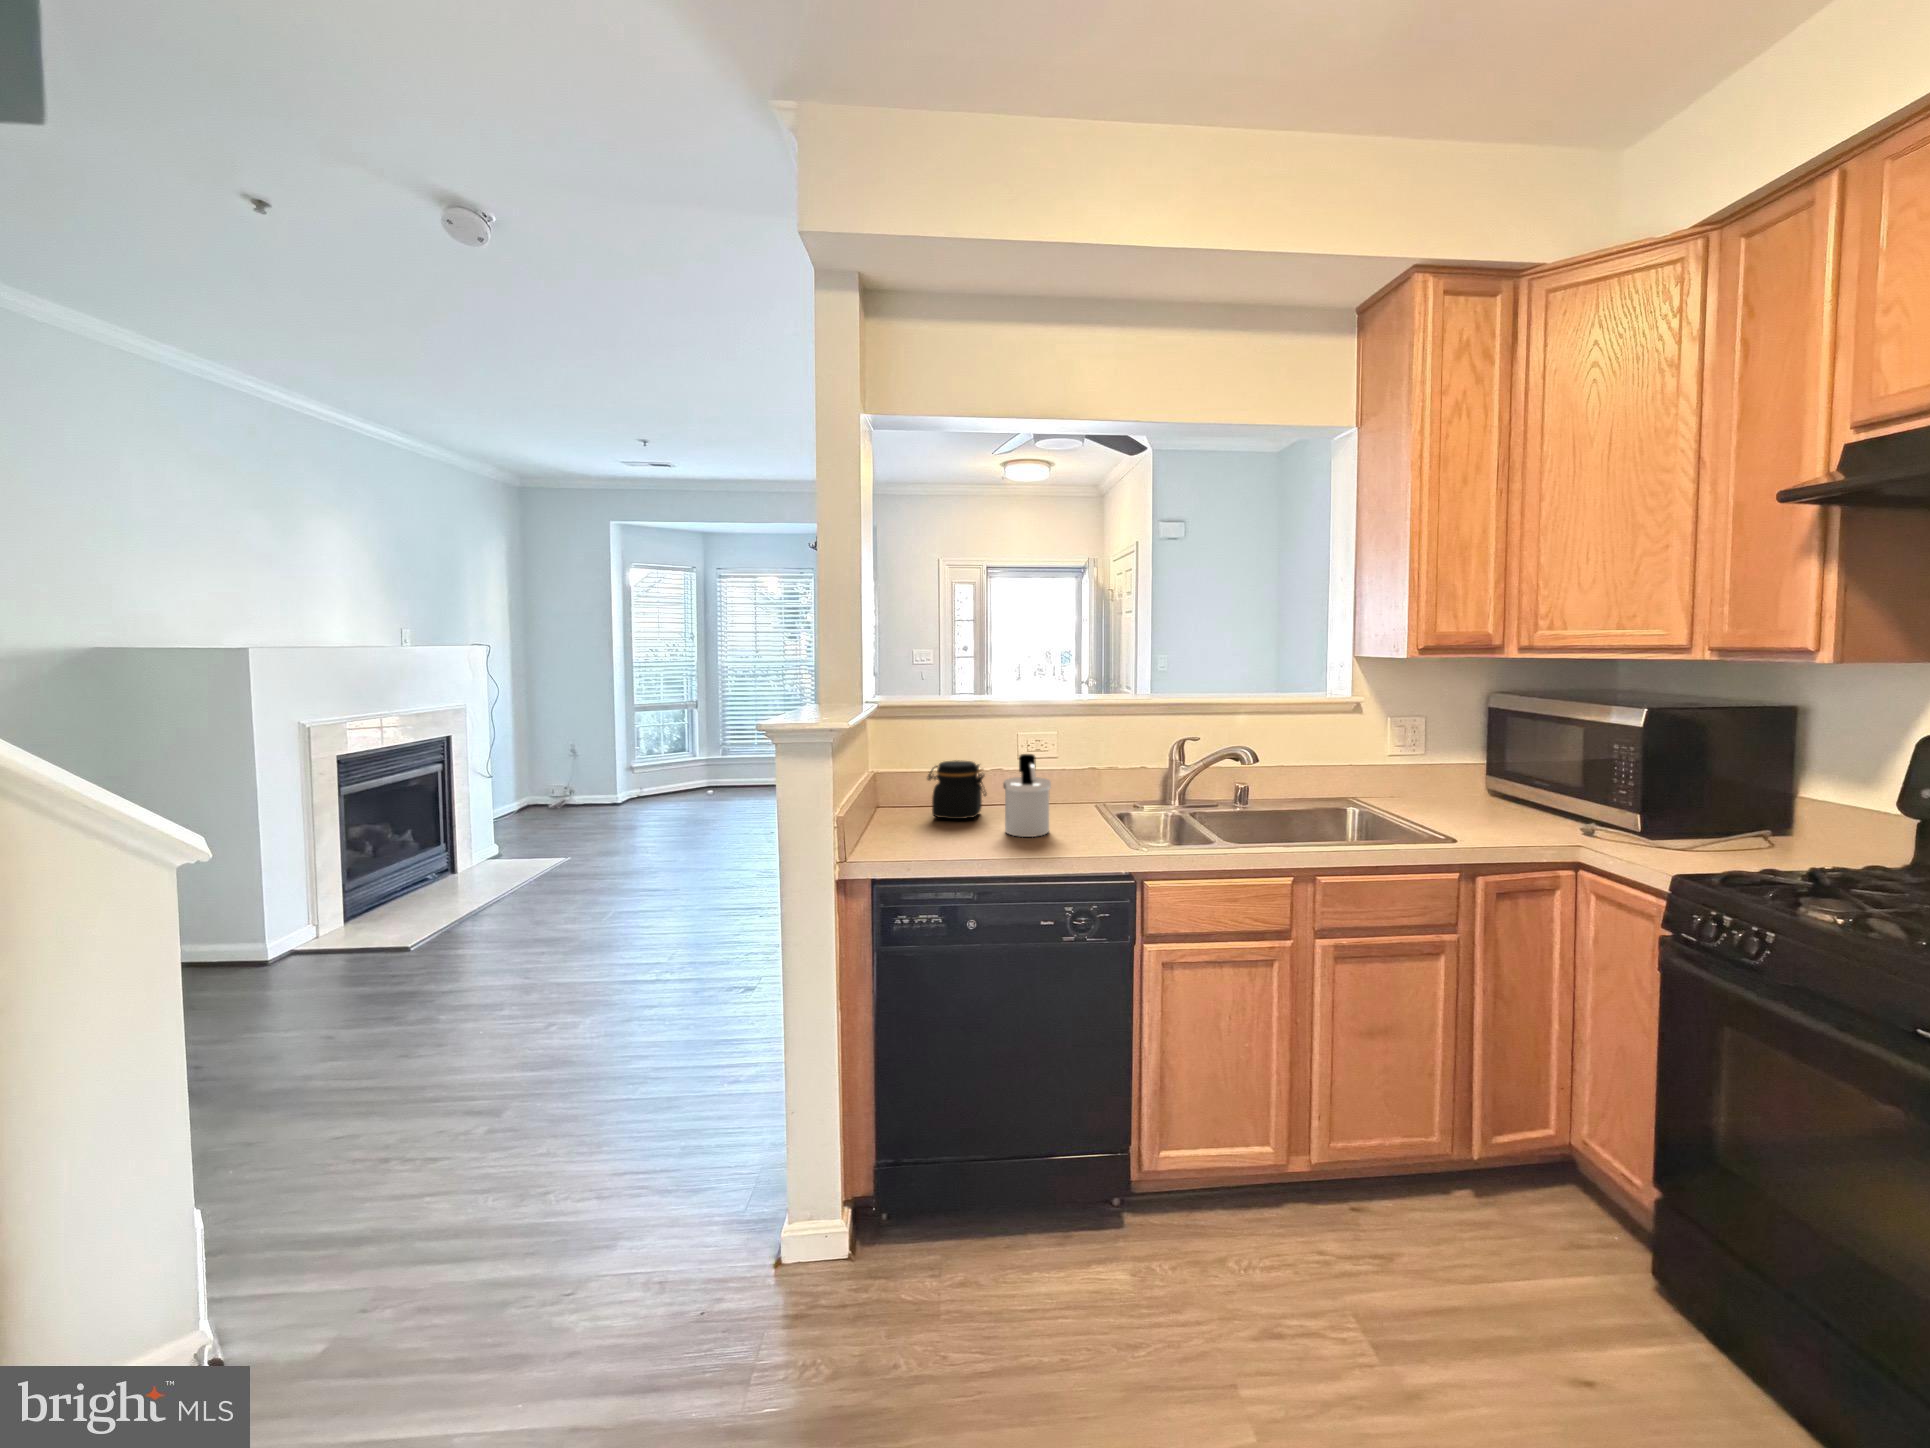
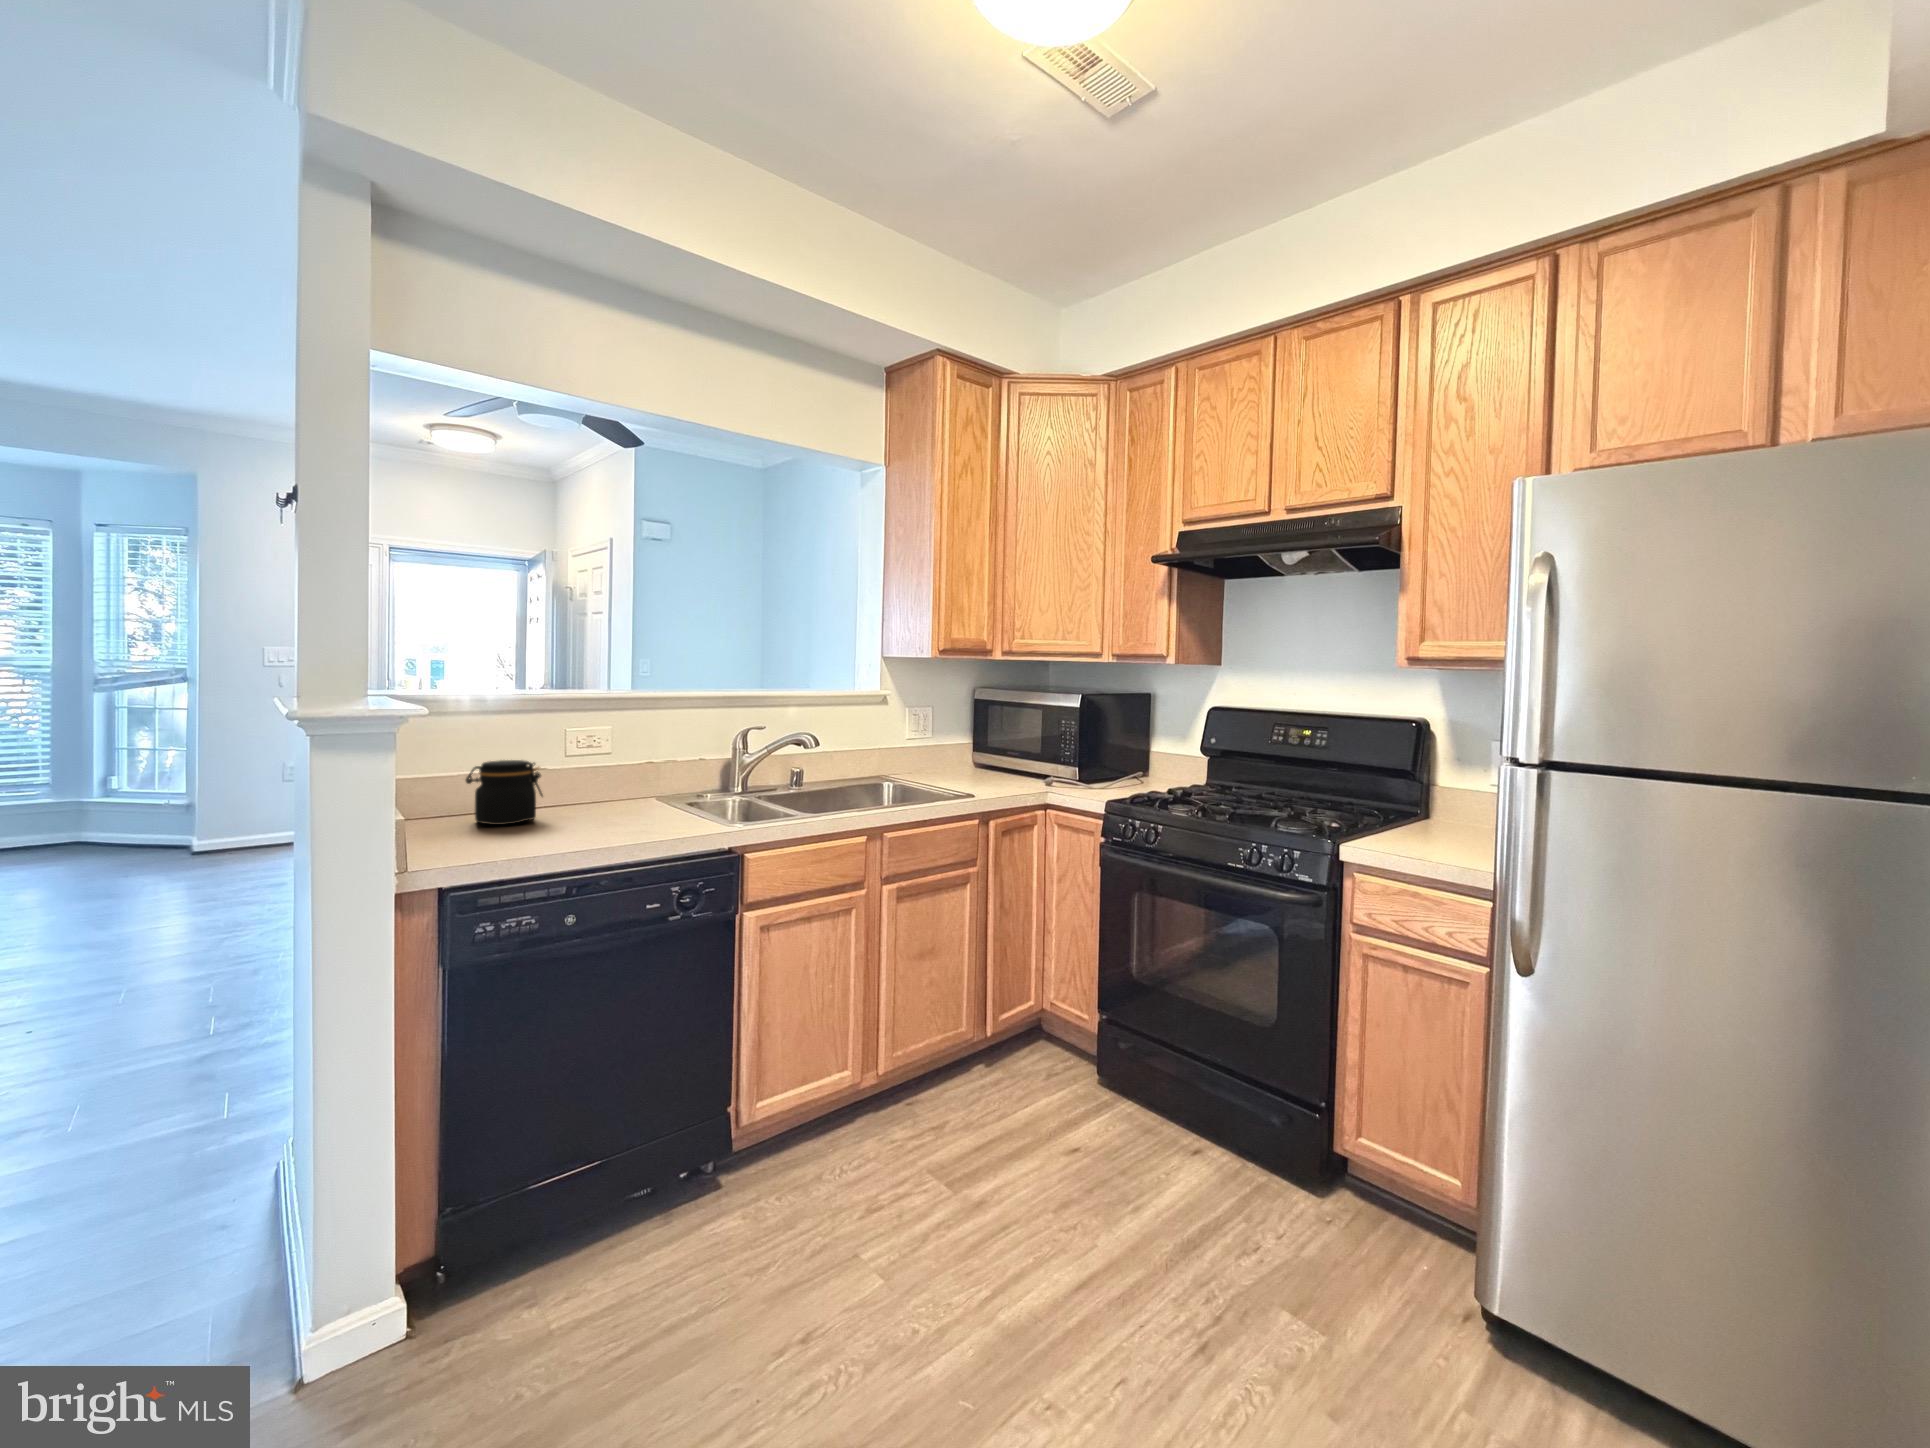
soap dispenser: present [1003,754,1051,837] -> none [580,744,635,829]

